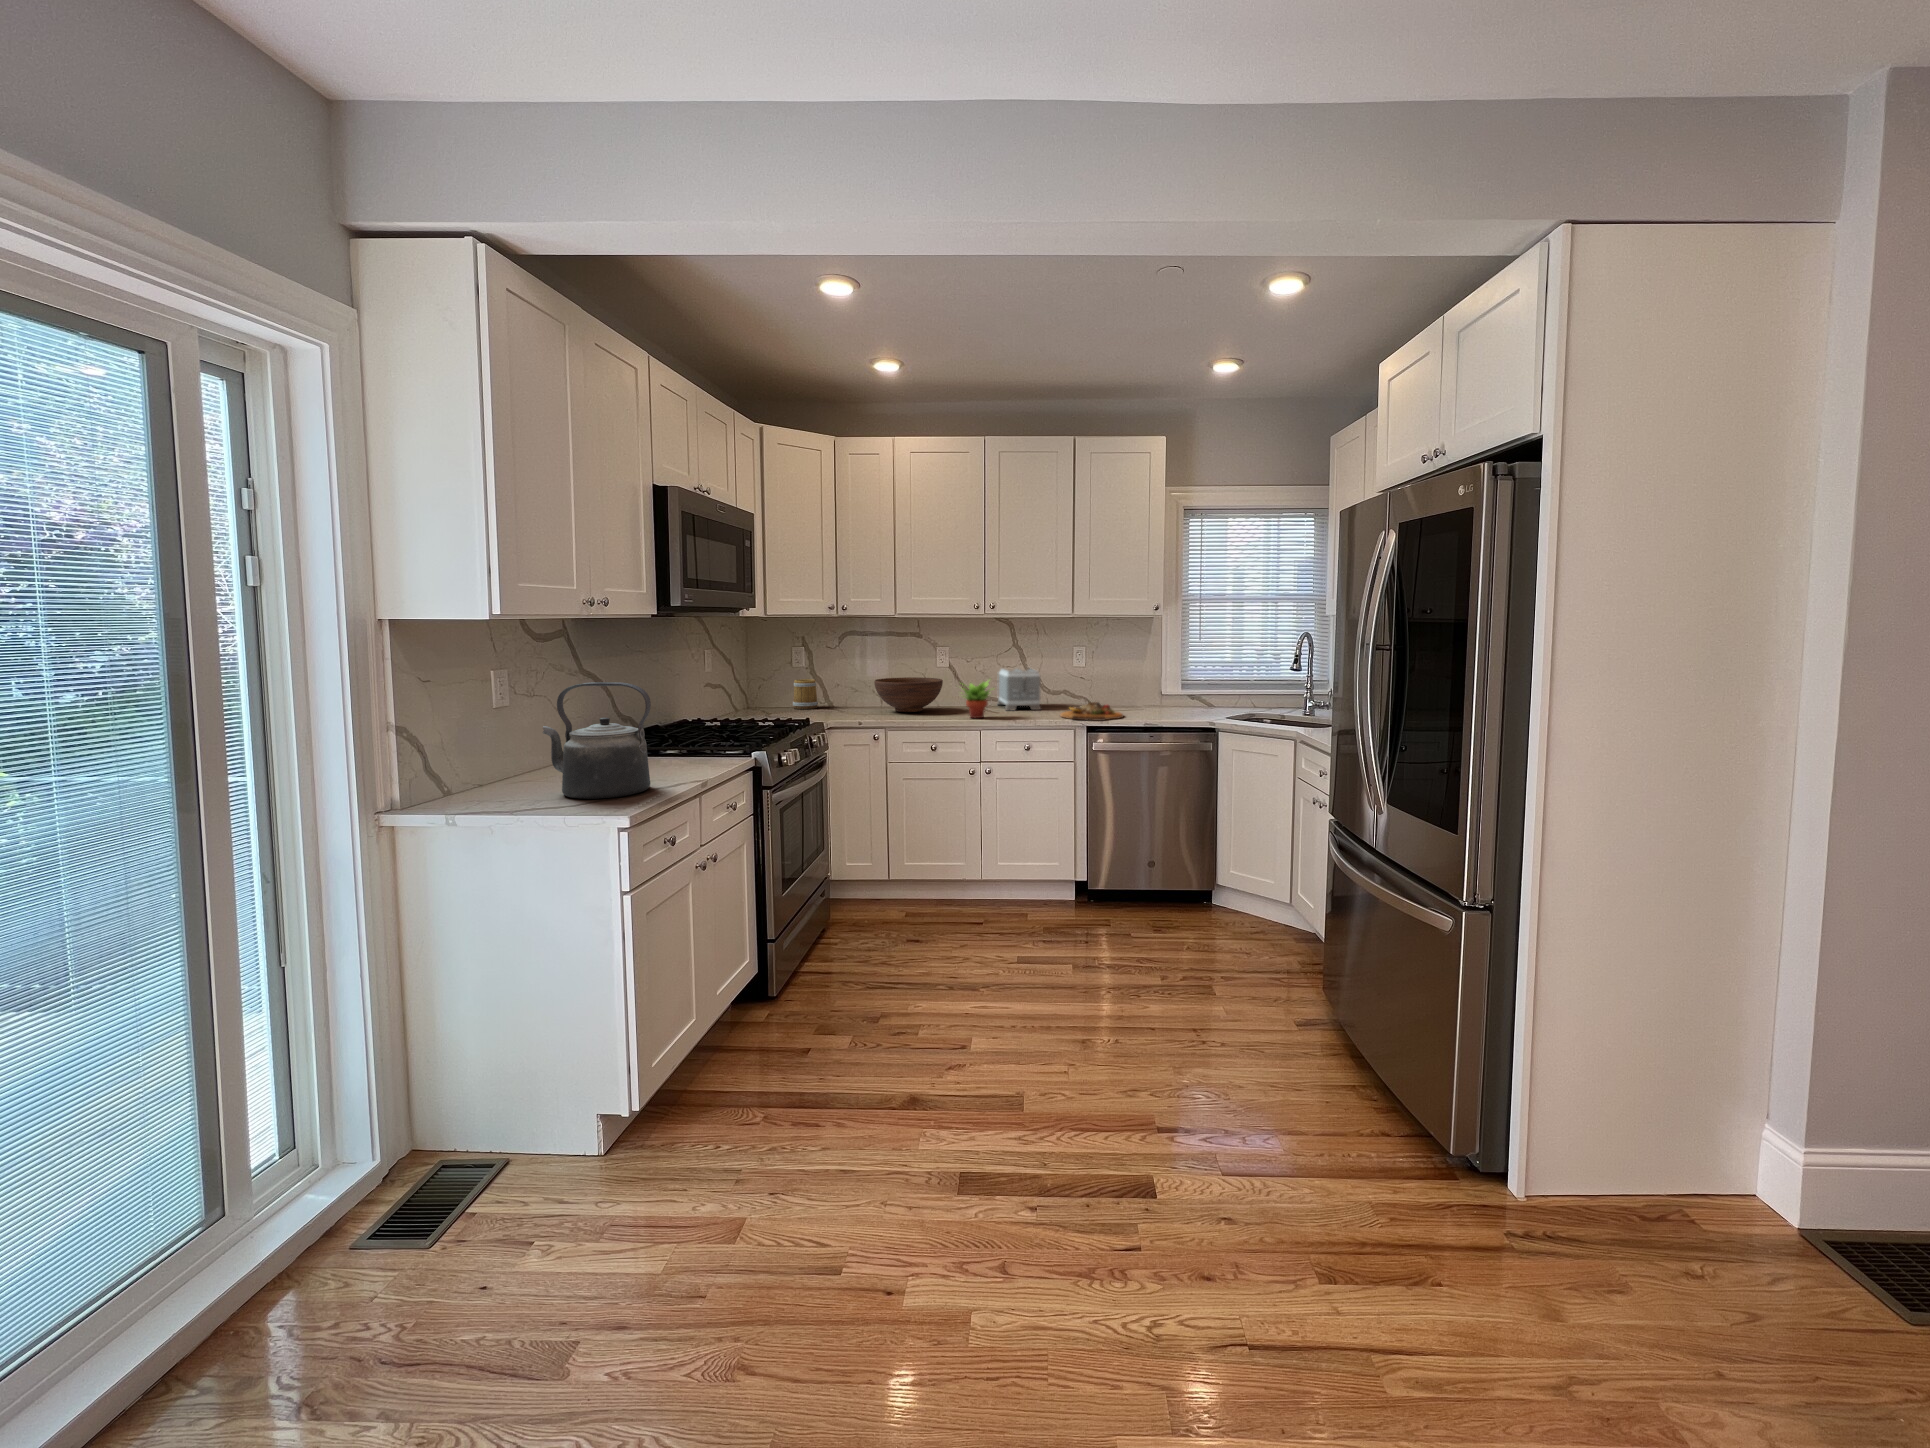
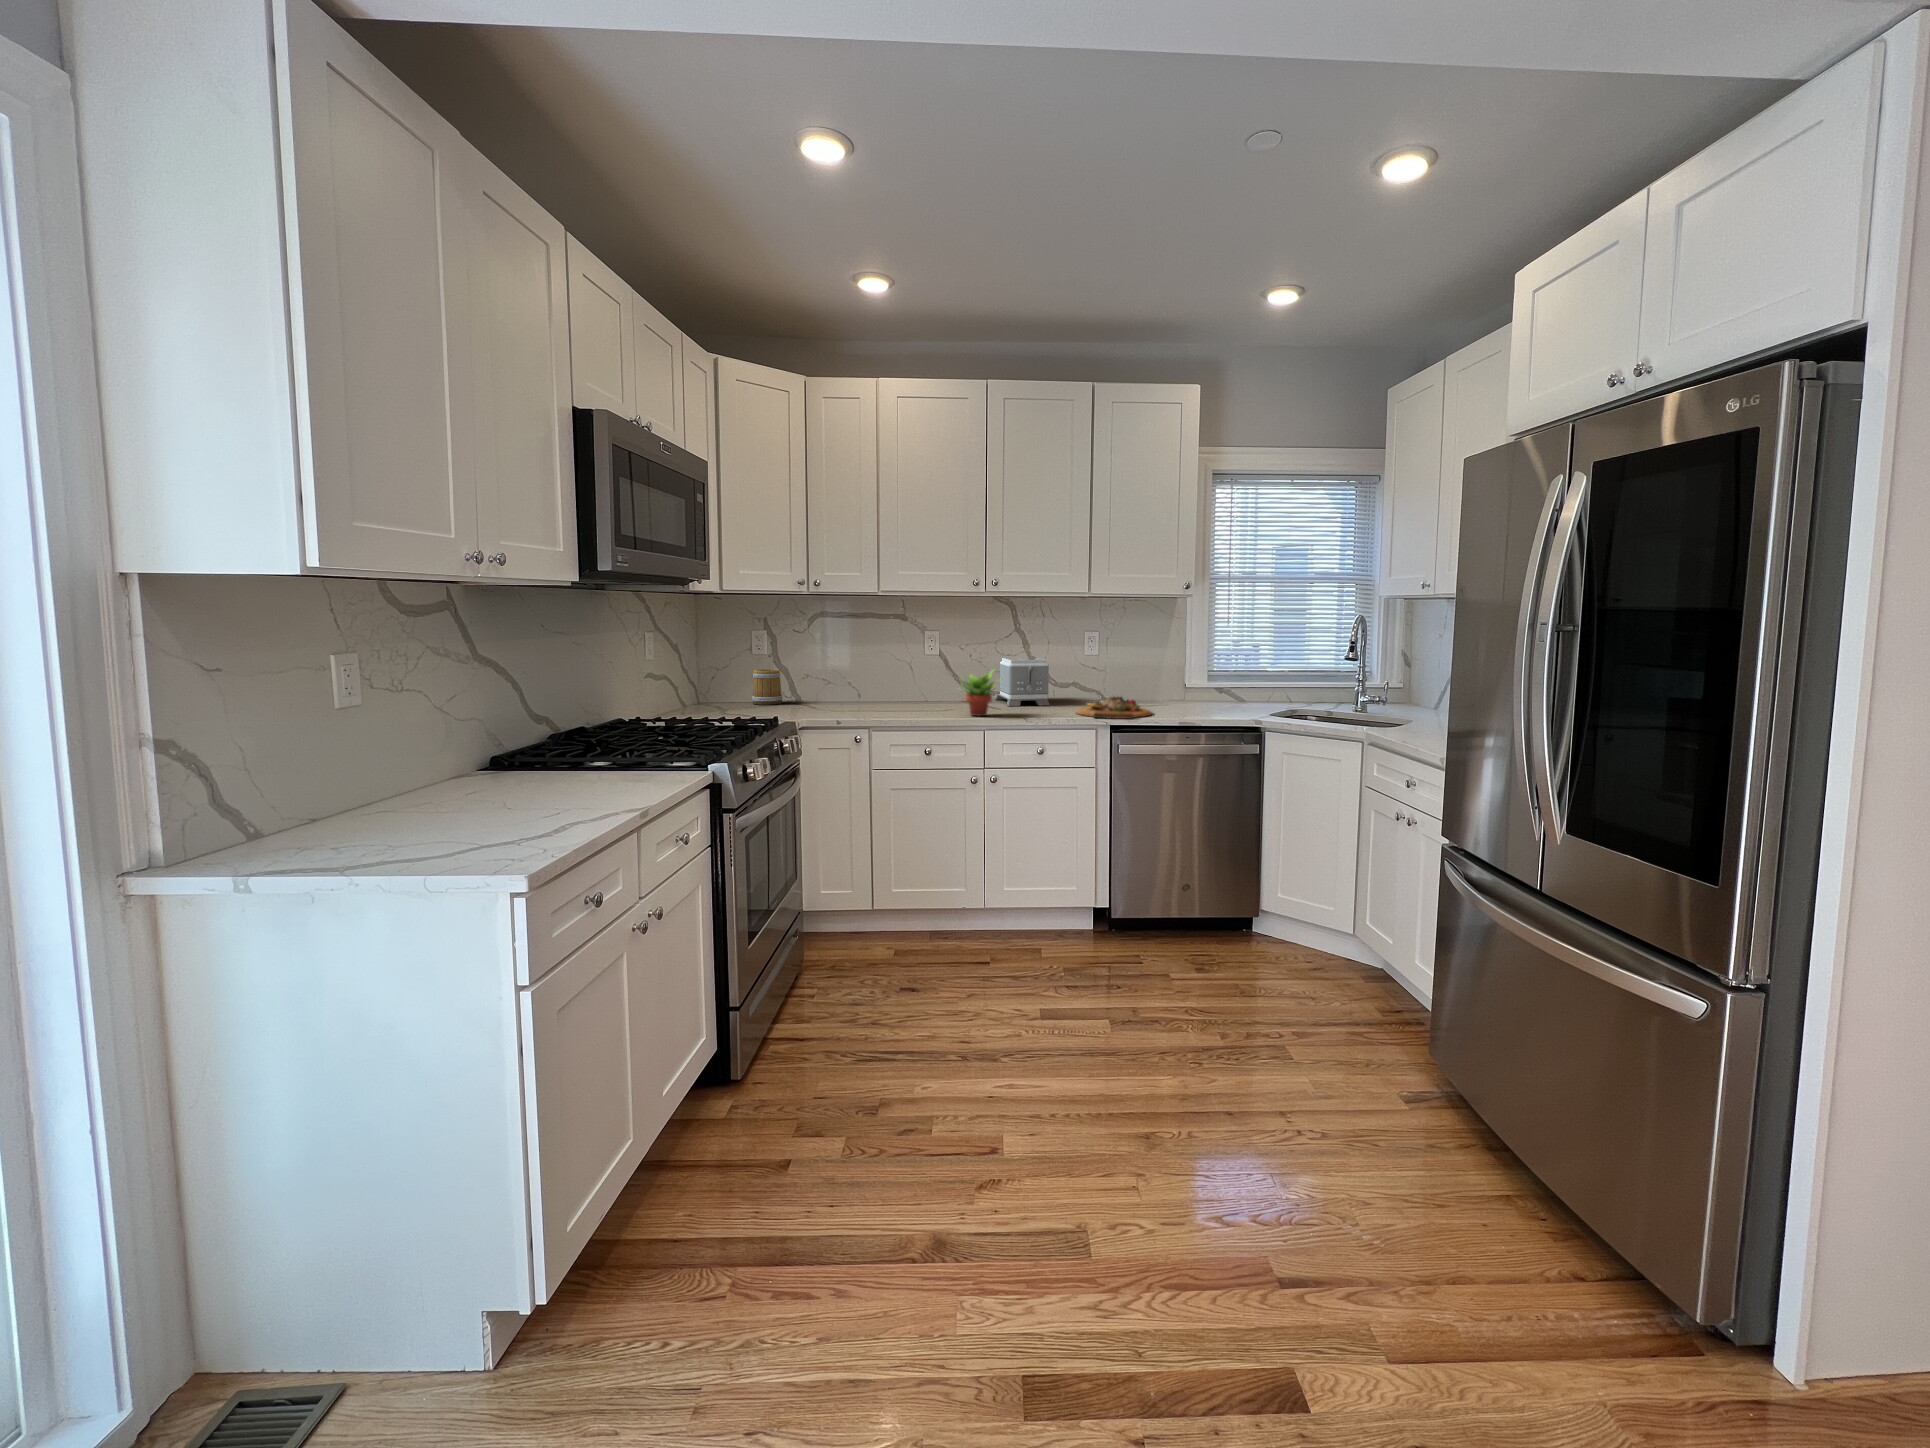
fruit bowl: present [874,677,943,712] -> none [852,667,934,709]
kettle: present [543,682,651,799] -> none [402,673,565,844]

